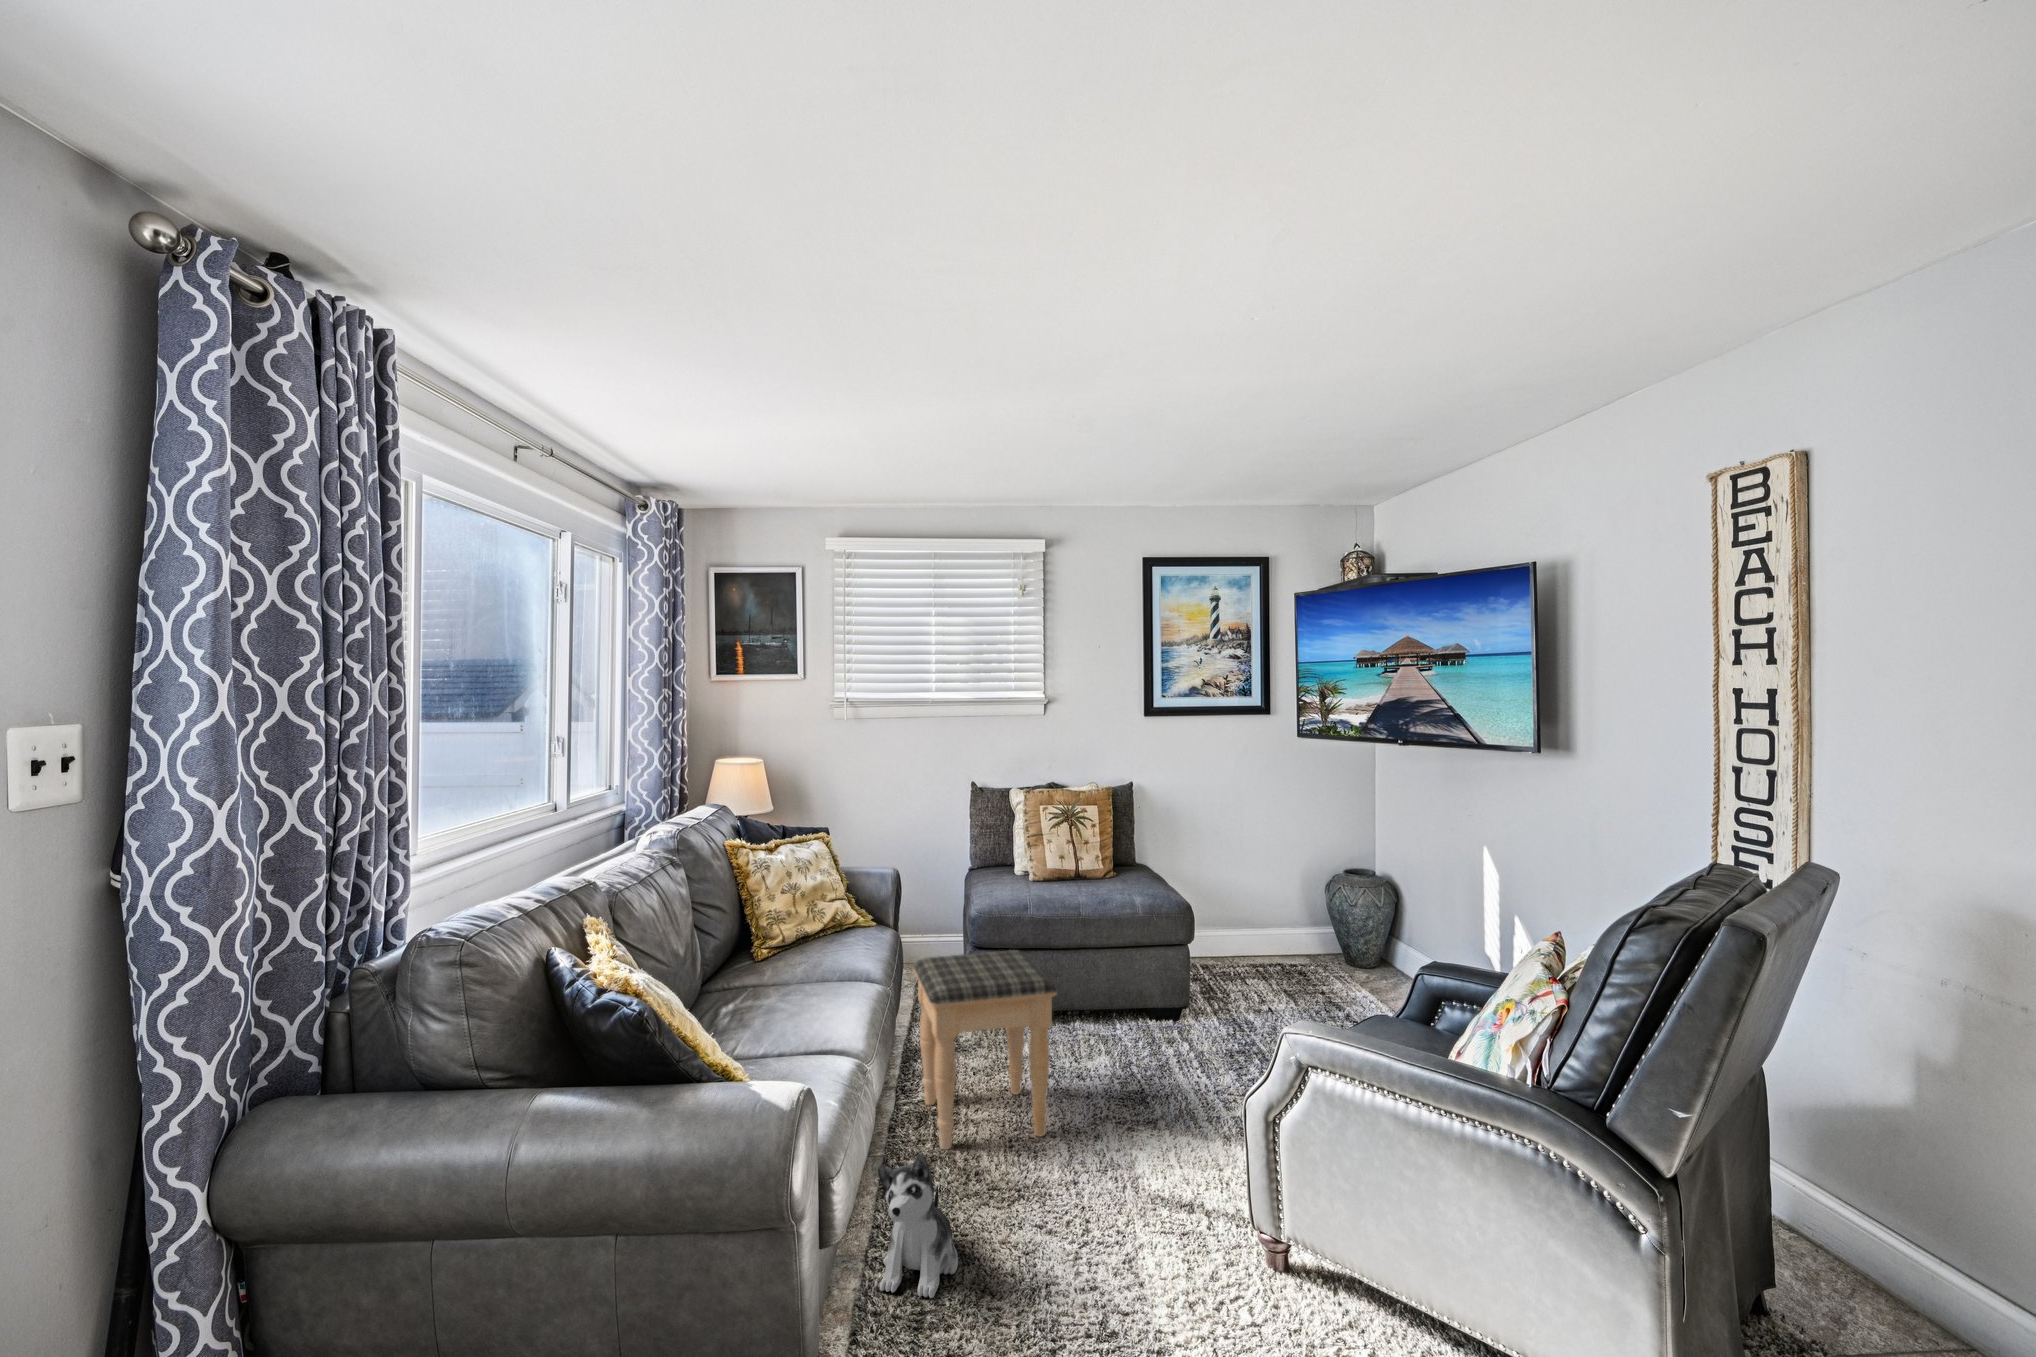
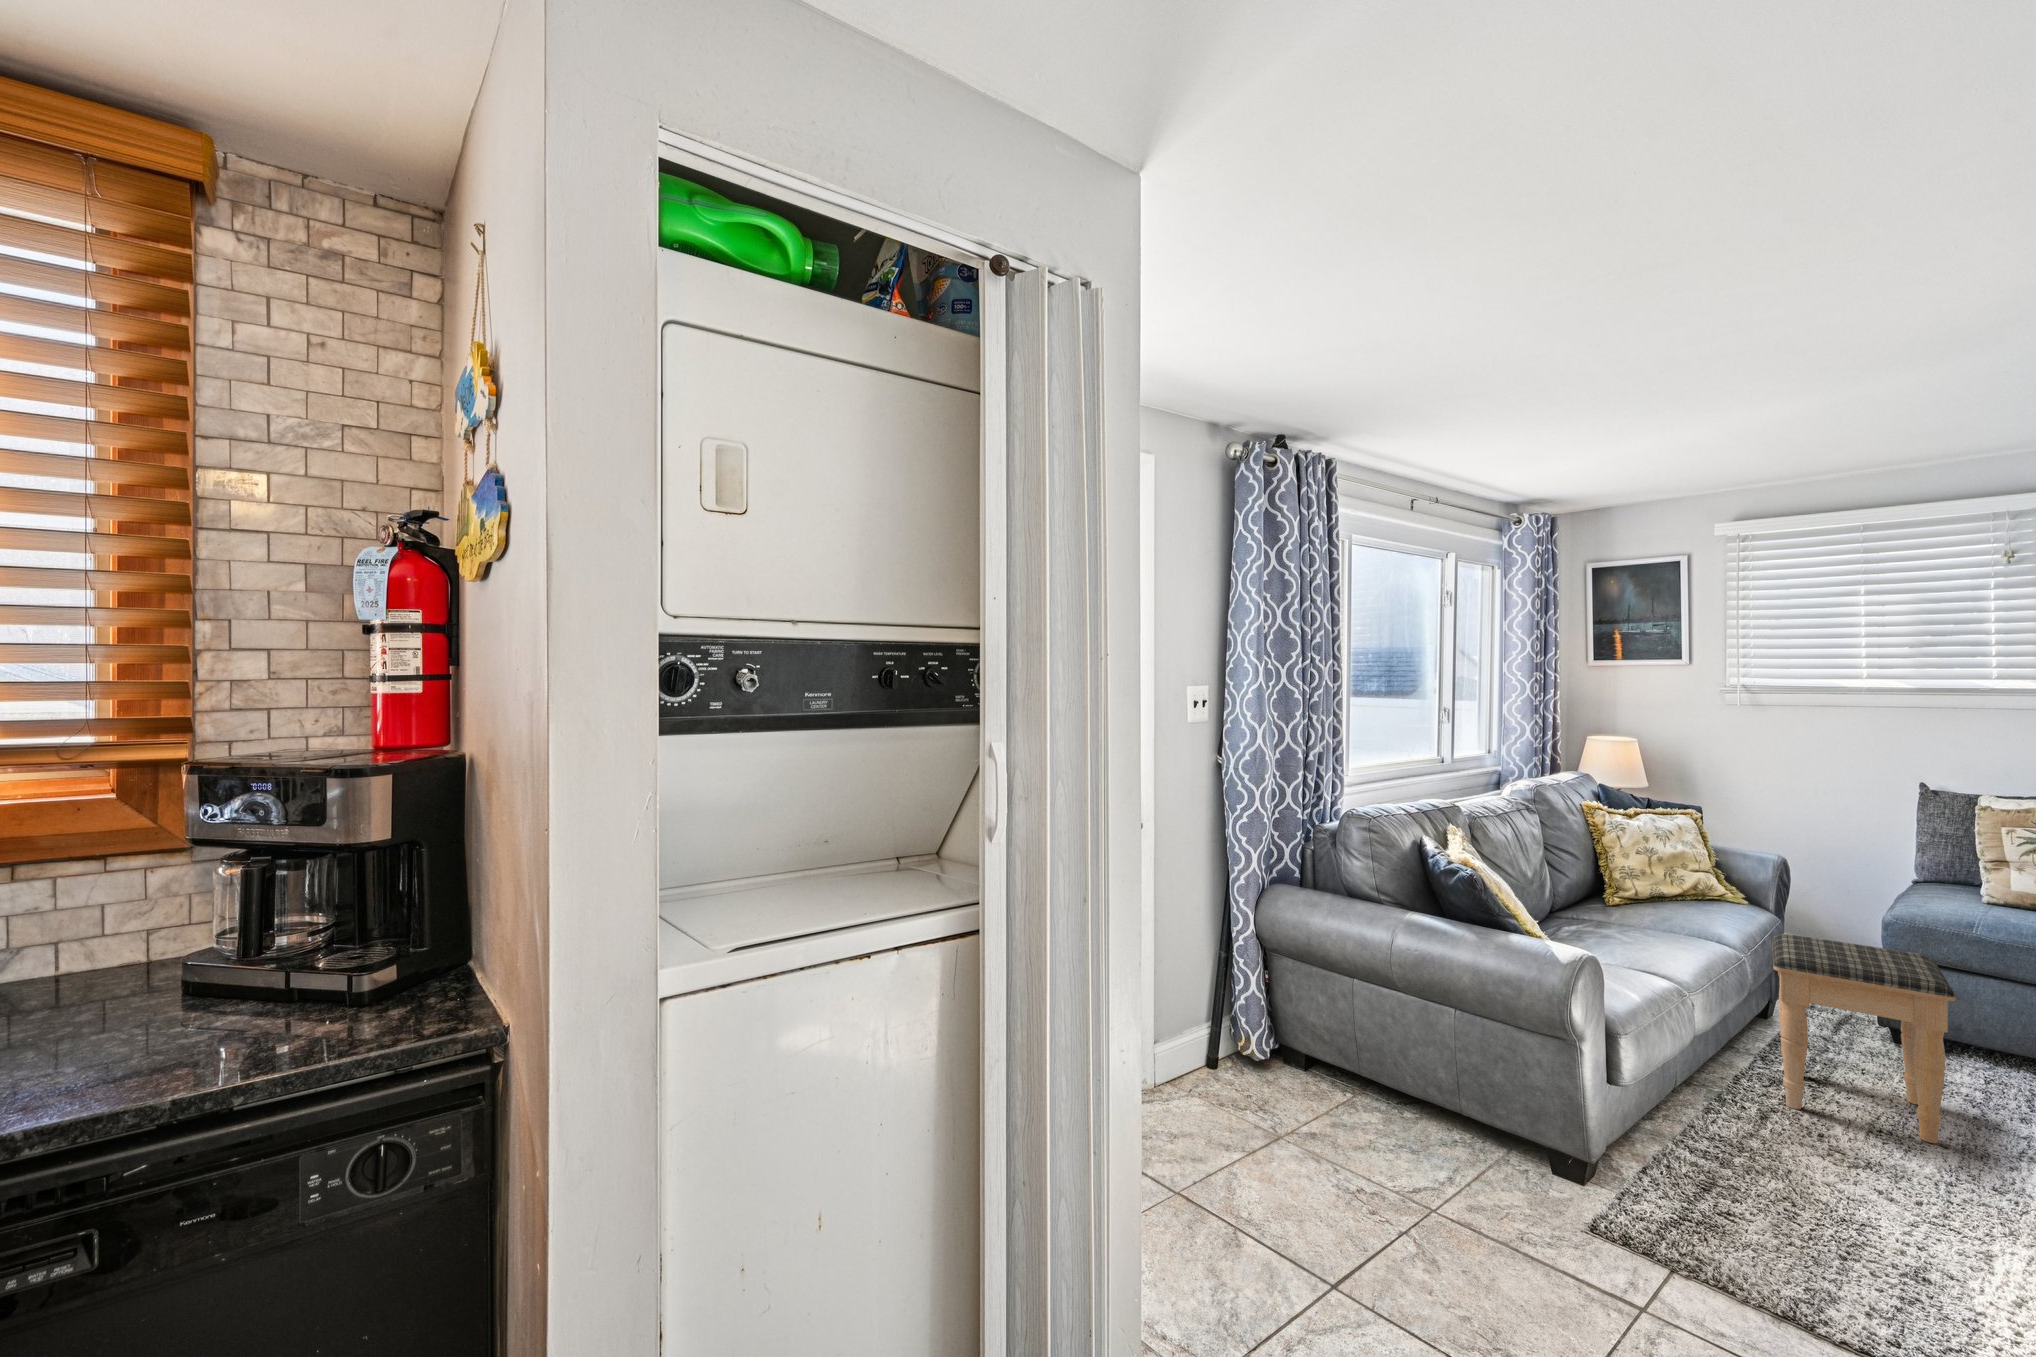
plush toy: present [878,1153,958,1298] -> none [1677,1061,1767,1179]

